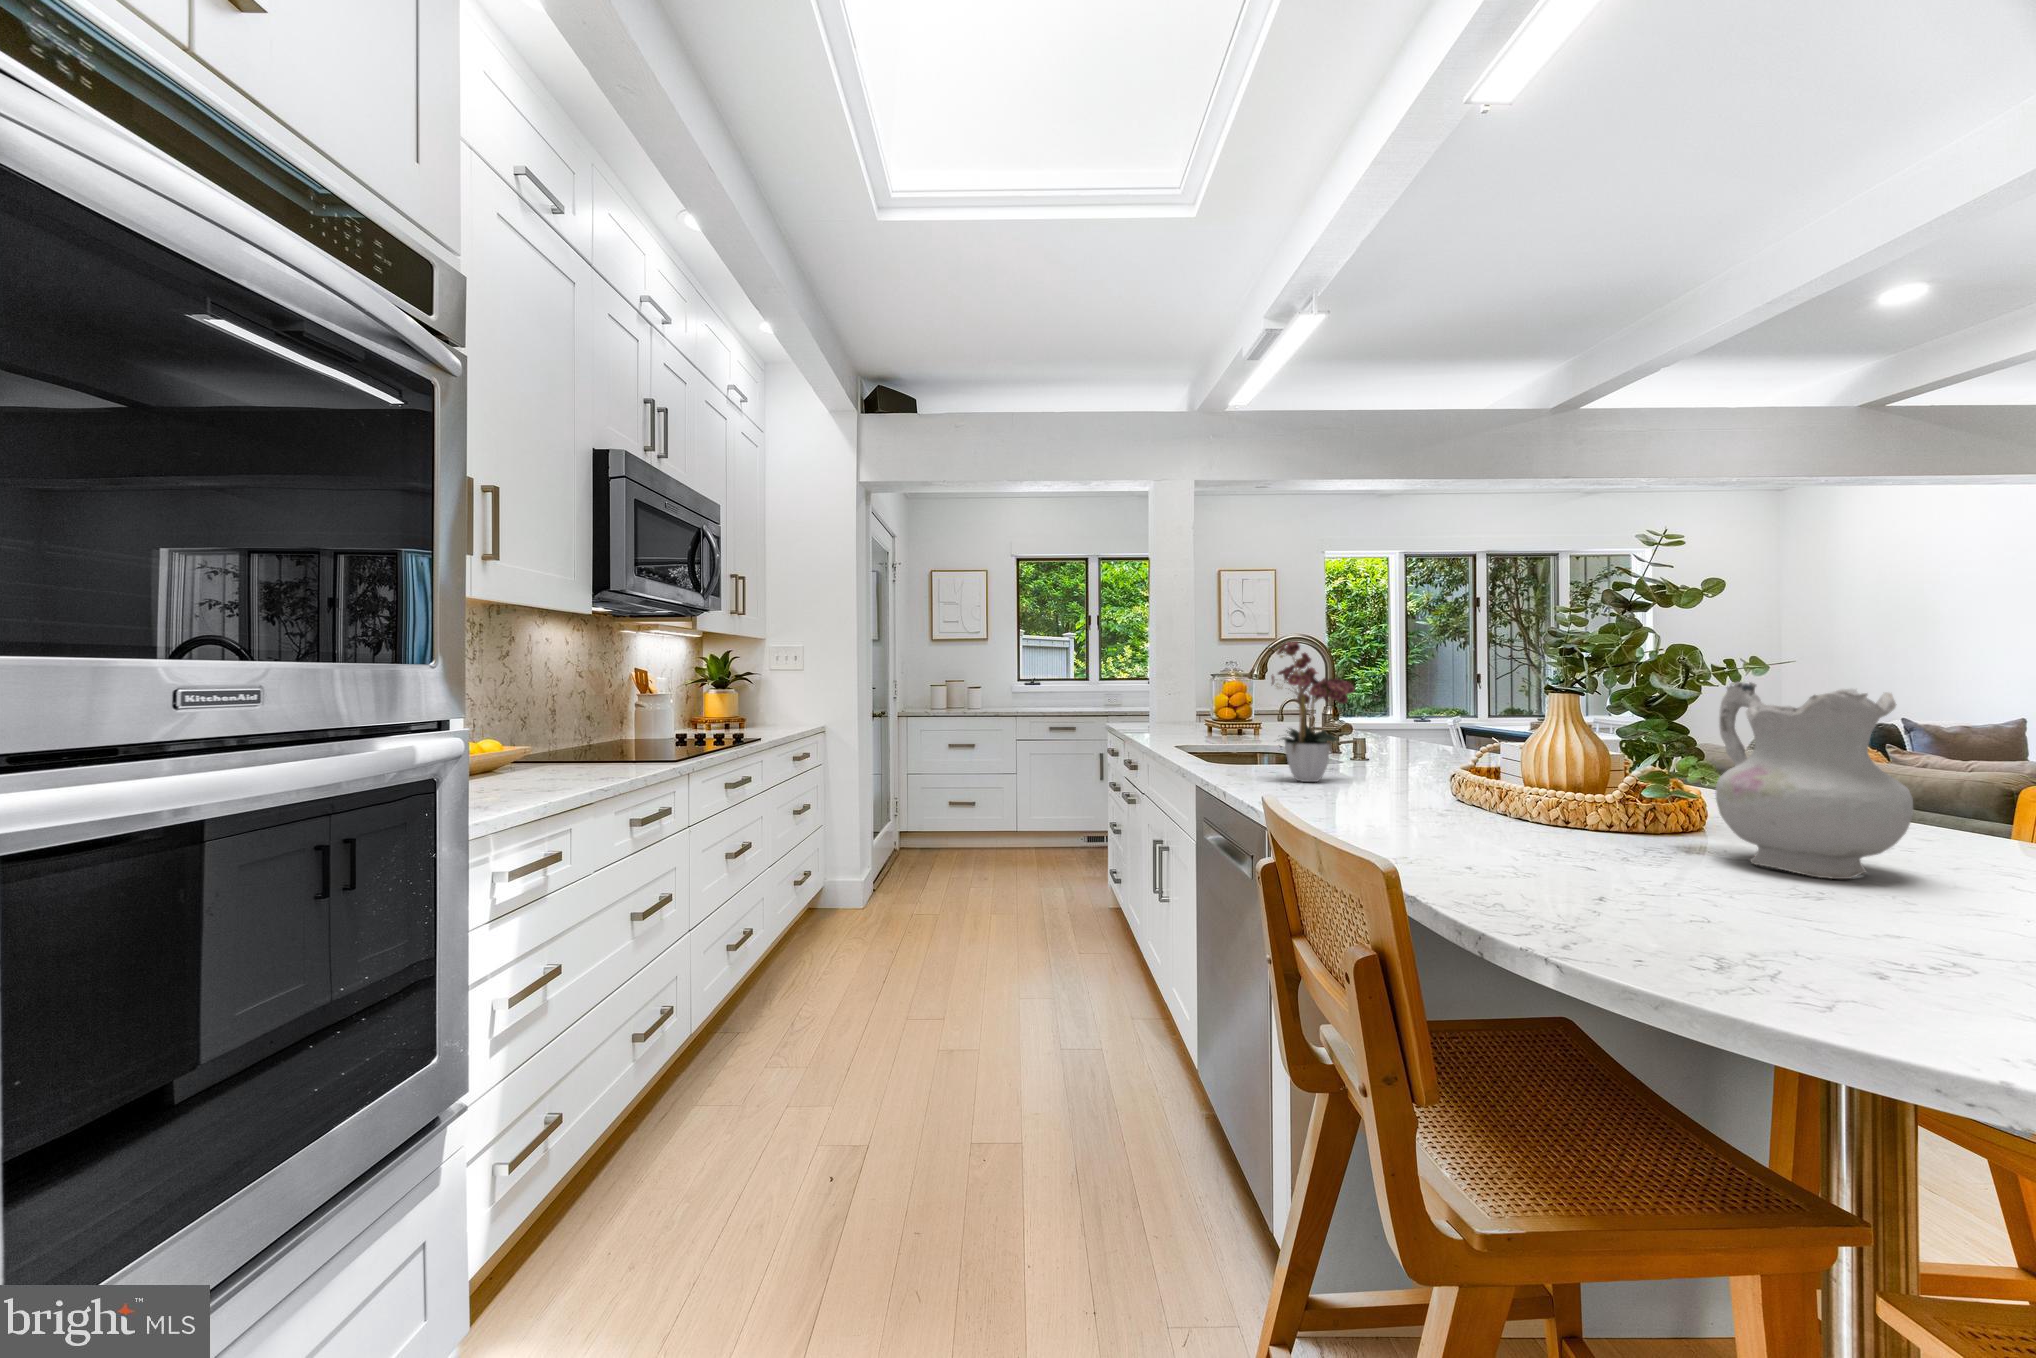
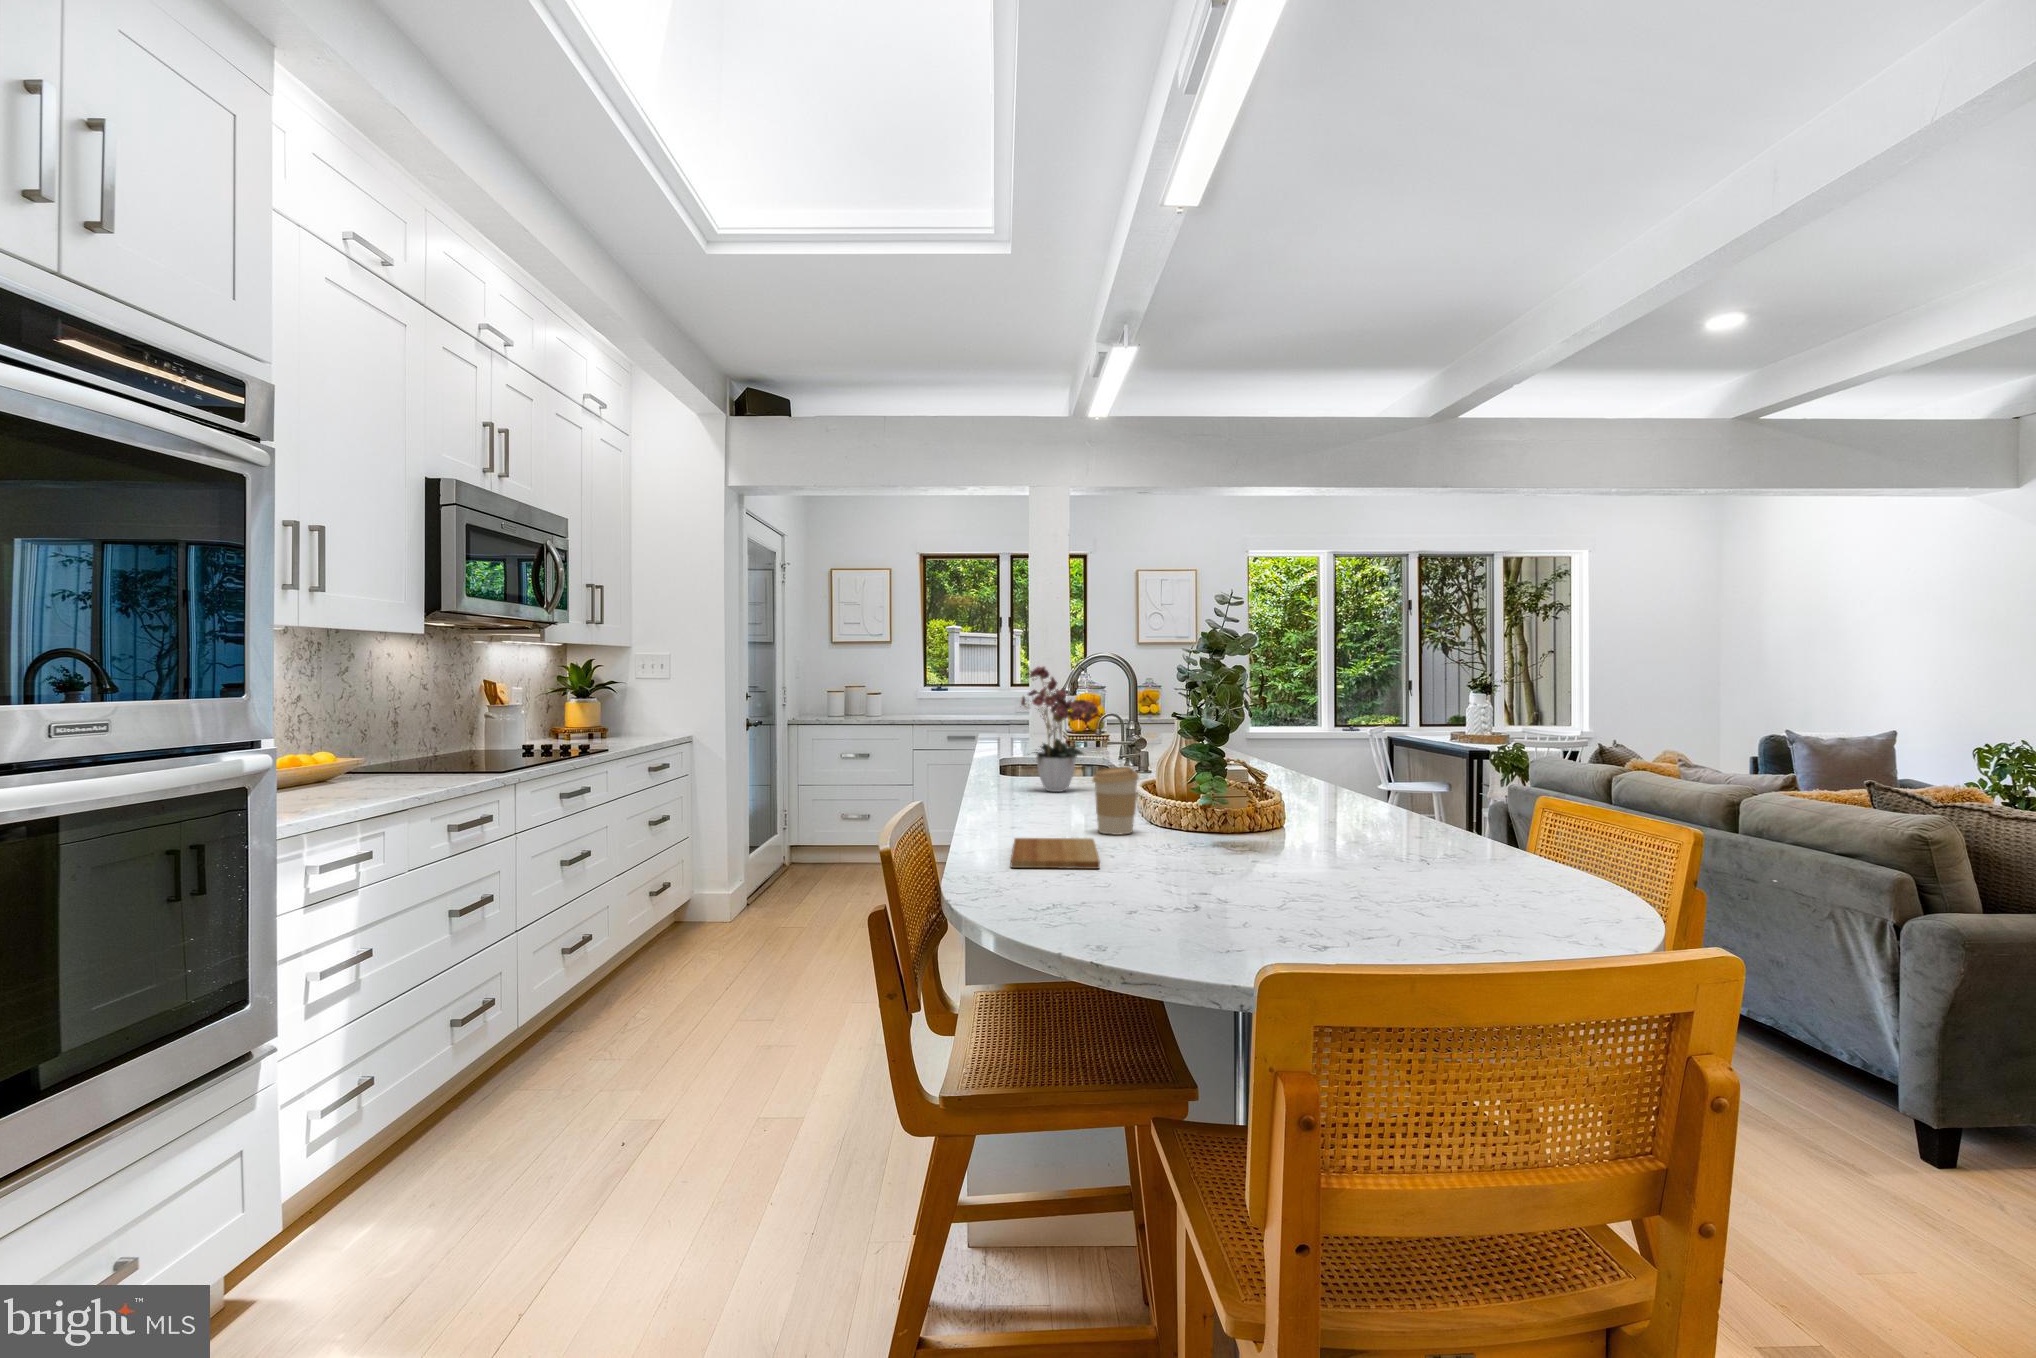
ceramic pitcher: present [1715,682,1913,879] -> none [1224,713,1337,862]
coffee cup: none [1471,752,1537,837] -> present [1093,767,1138,835]
cutting board: none [1422,844,1623,892] -> present [1011,838,1100,869]

